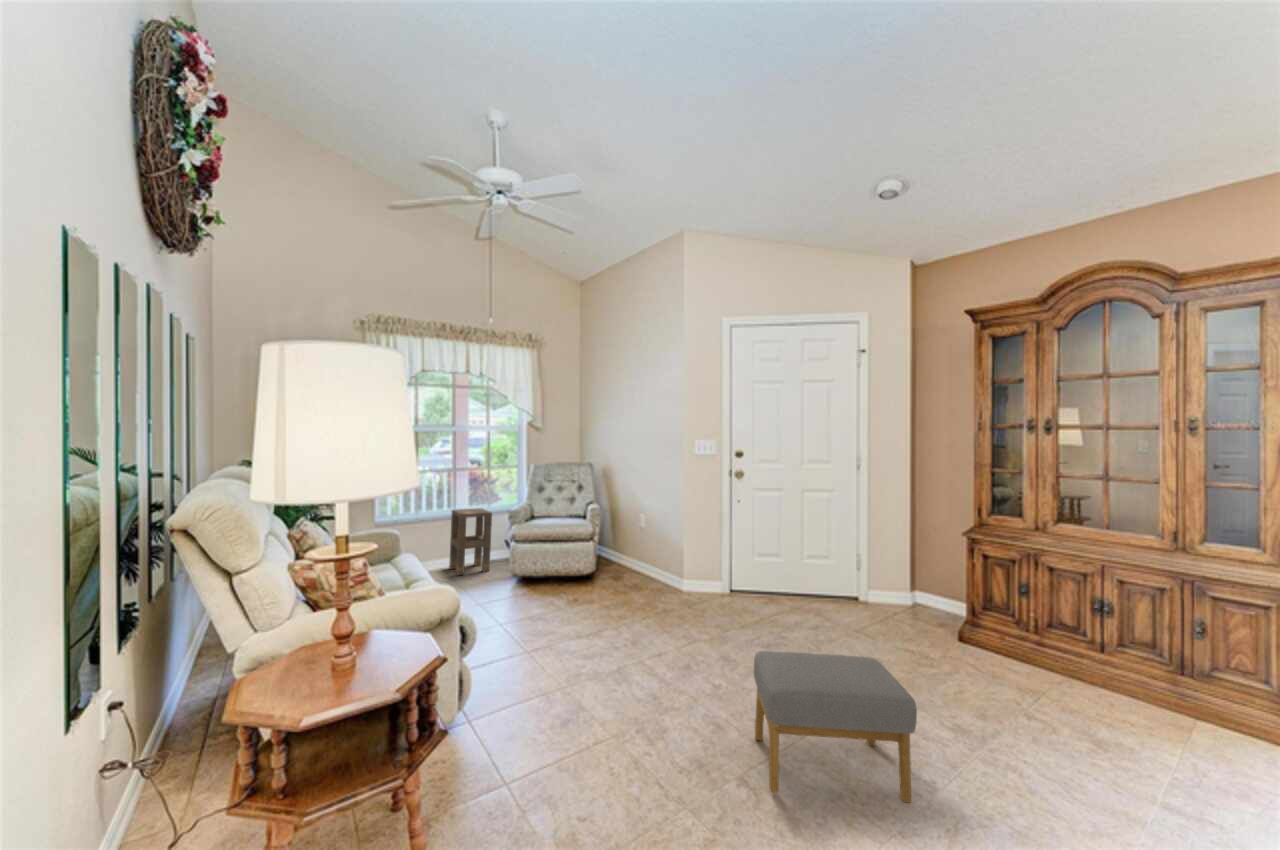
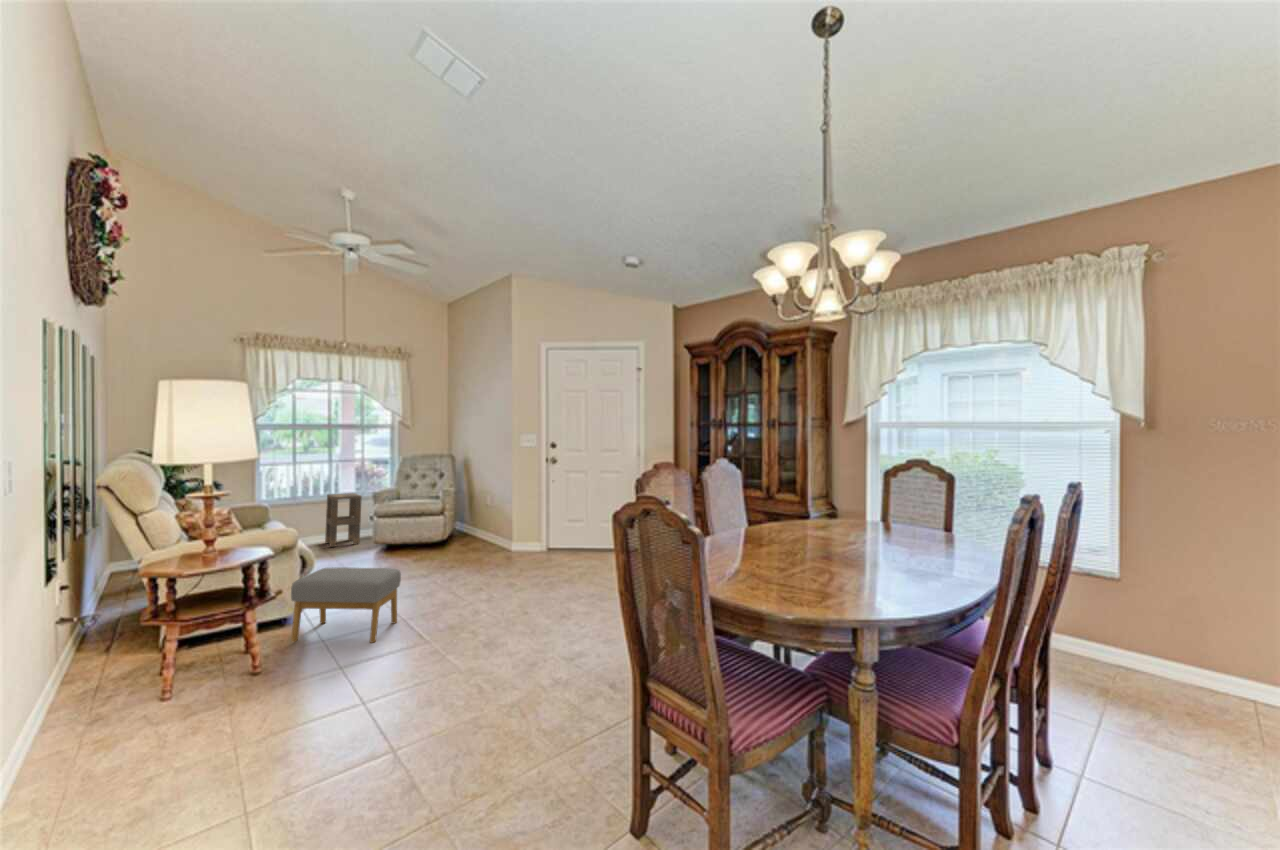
footstool: present [754,651,917,803] -> present [291,567,401,643]

